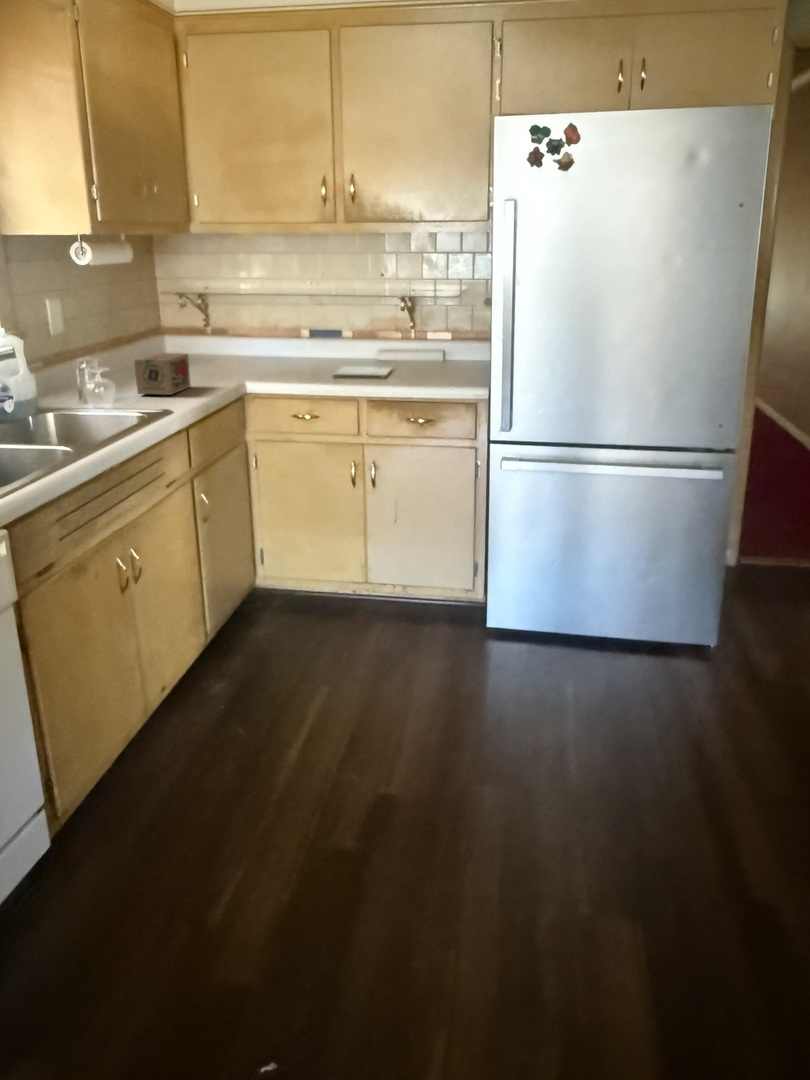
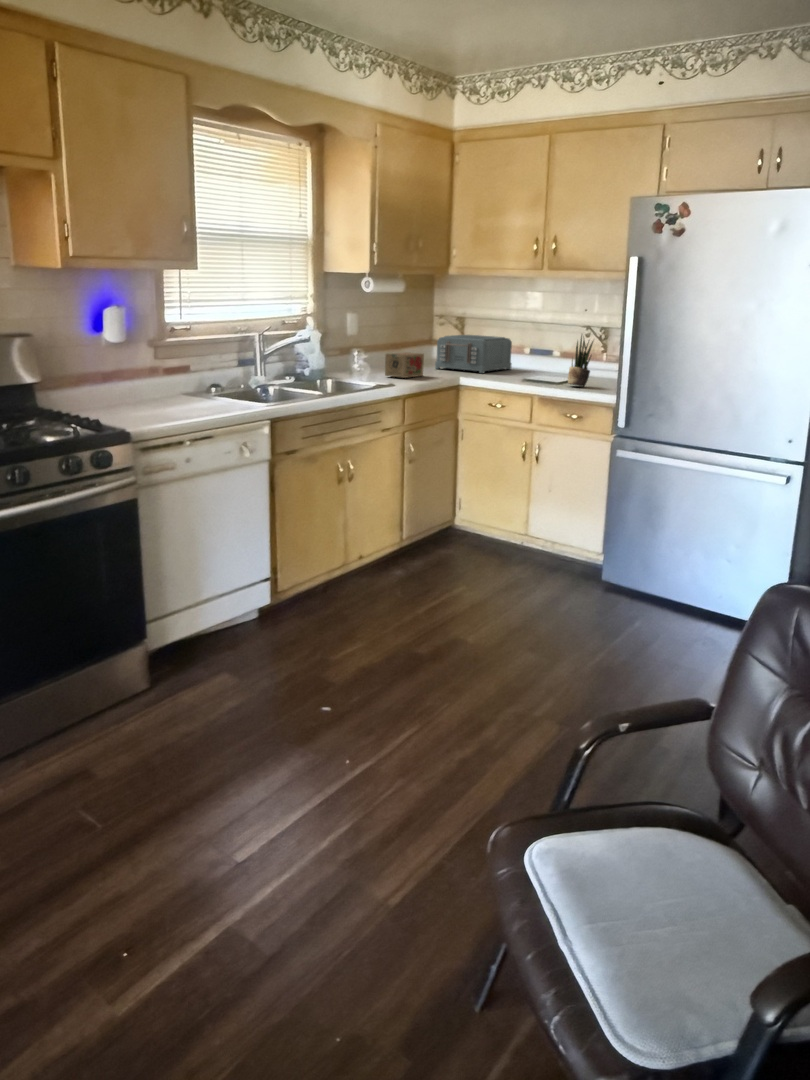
potted plant: none [404,309,435,382] -> present [568,335,593,386]
toaster: none [189,317,292,372] -> present [435,335,512,373]

